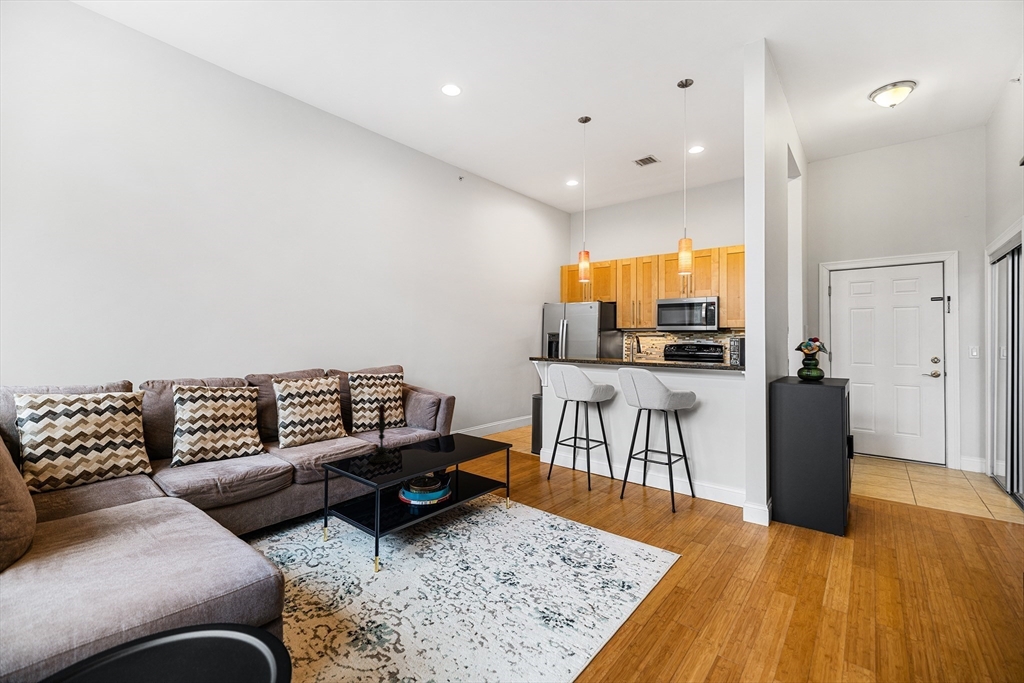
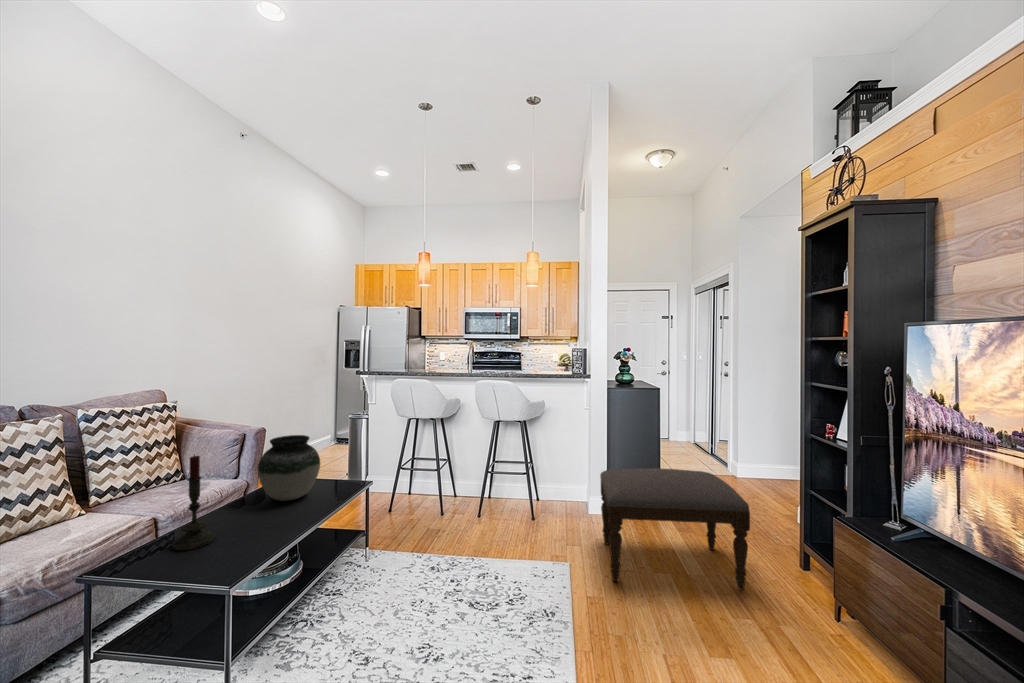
vase: none [429,400,472,448] -> present [257,435,320,501]
ottoman: none [710,470,898,641] -> present [600,468,750,590]

